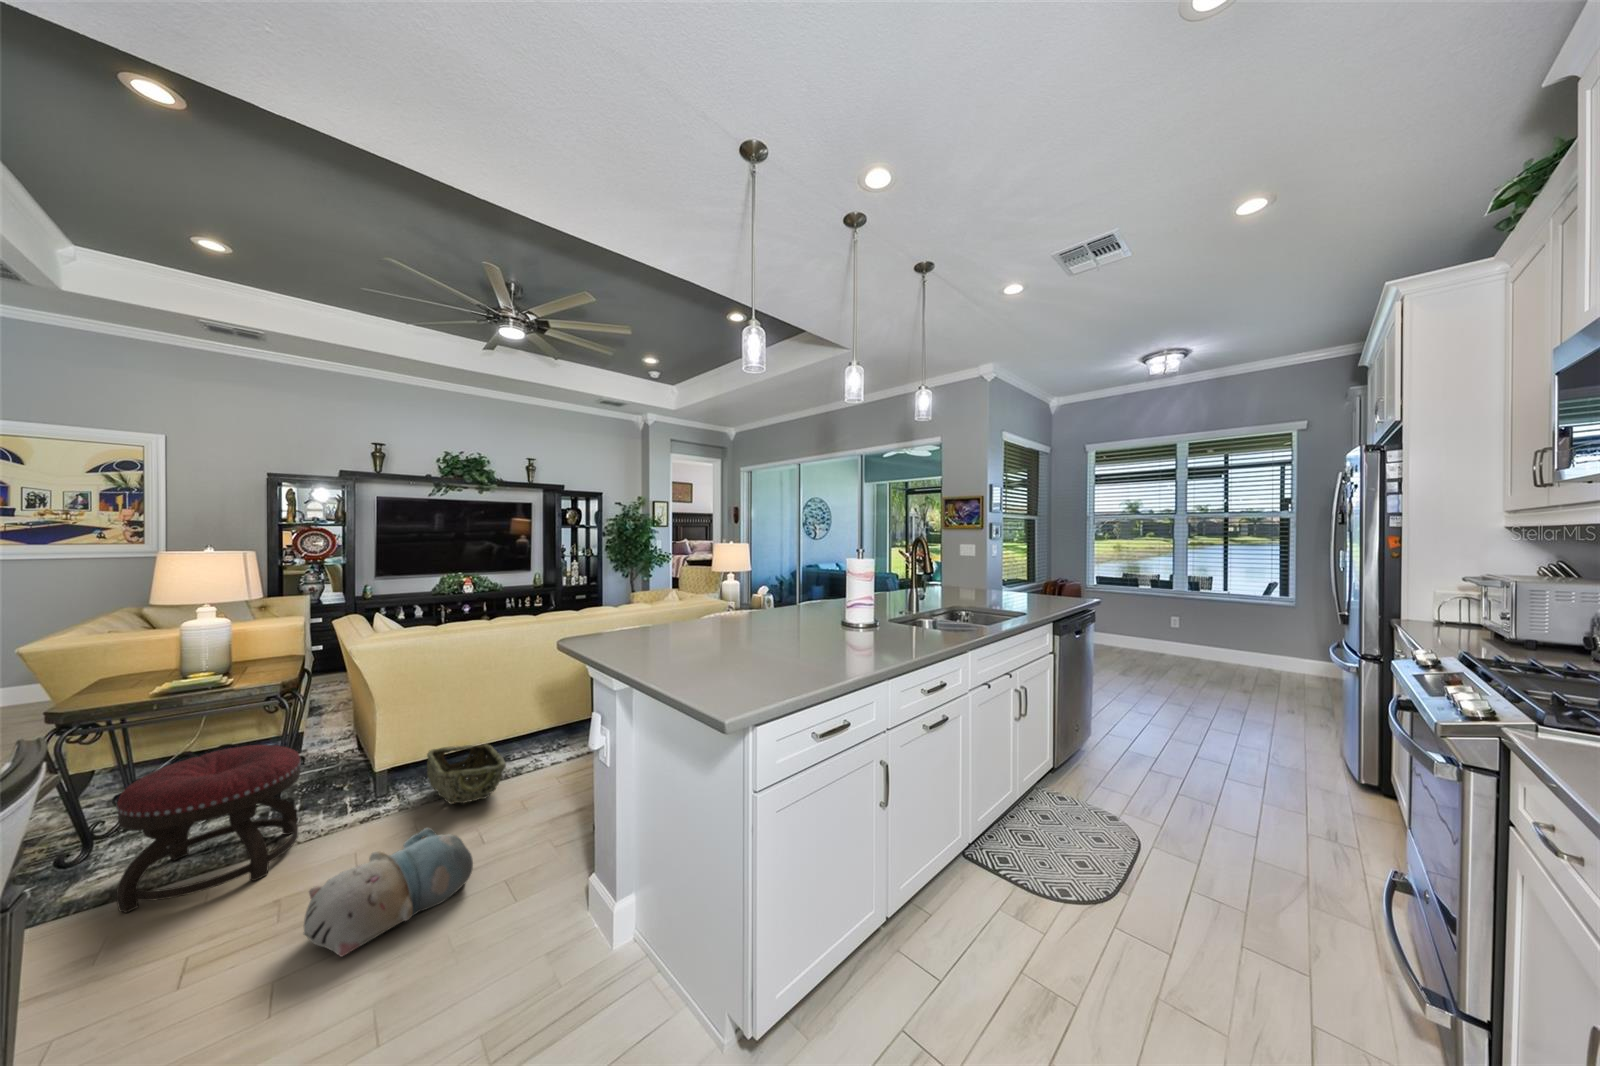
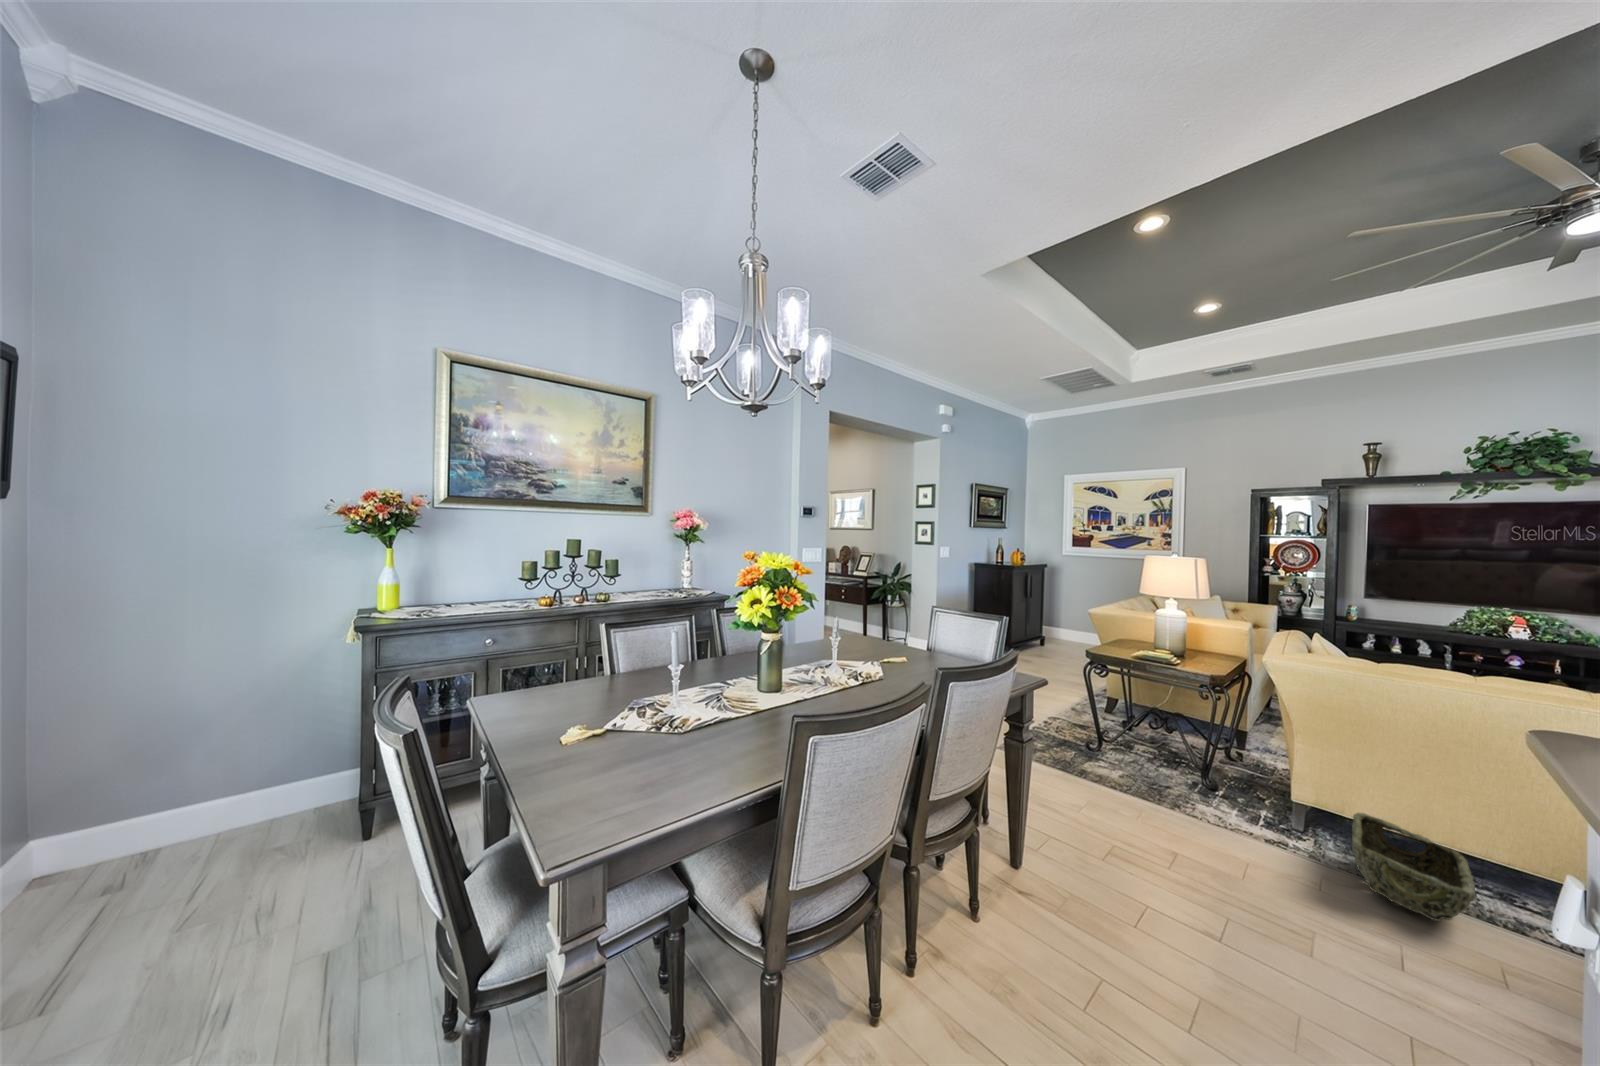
ottoman: present [116,745,301,913] -> none [1097,711,1213,830]
plush toy: present [304,828,473,956] -> none [1170,860,1358,988]

